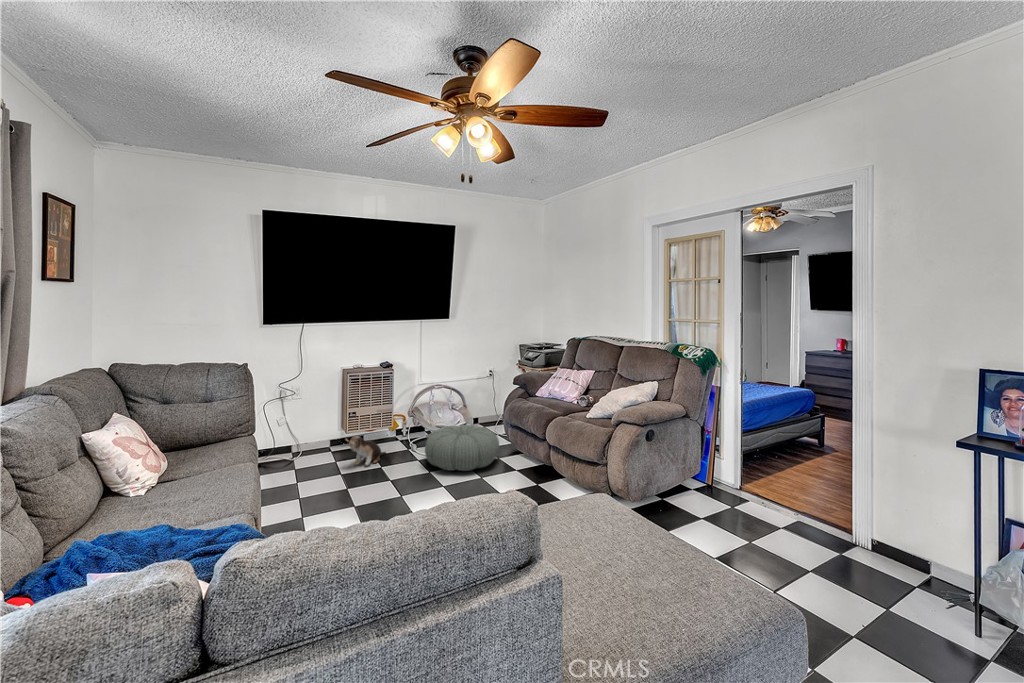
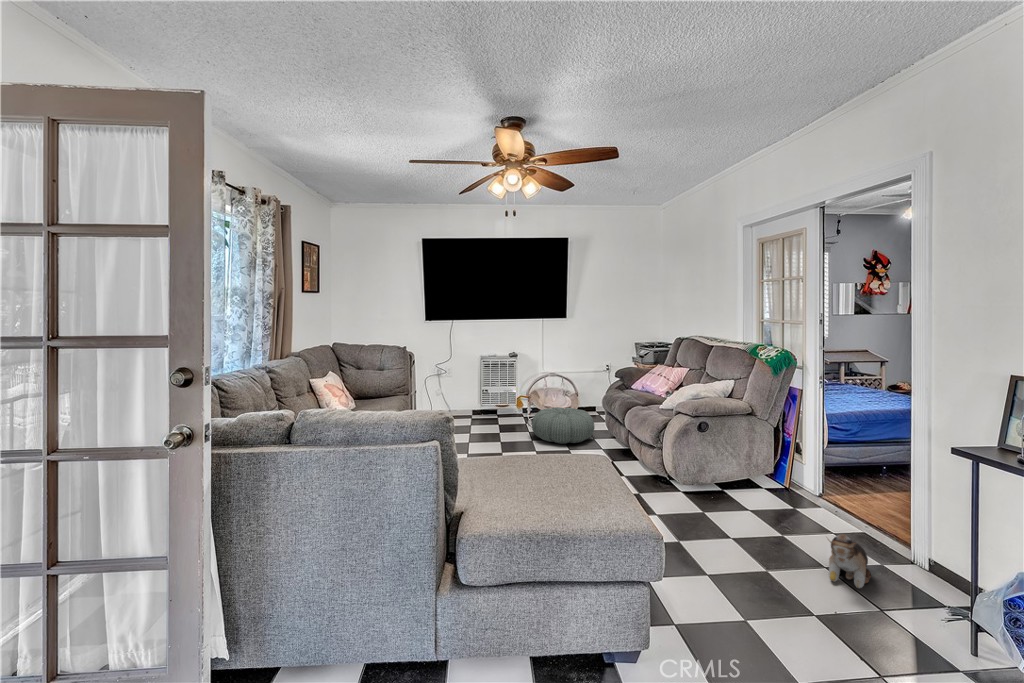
plush toy: present [345,436,386,465] -> present [828,534,871,588]

